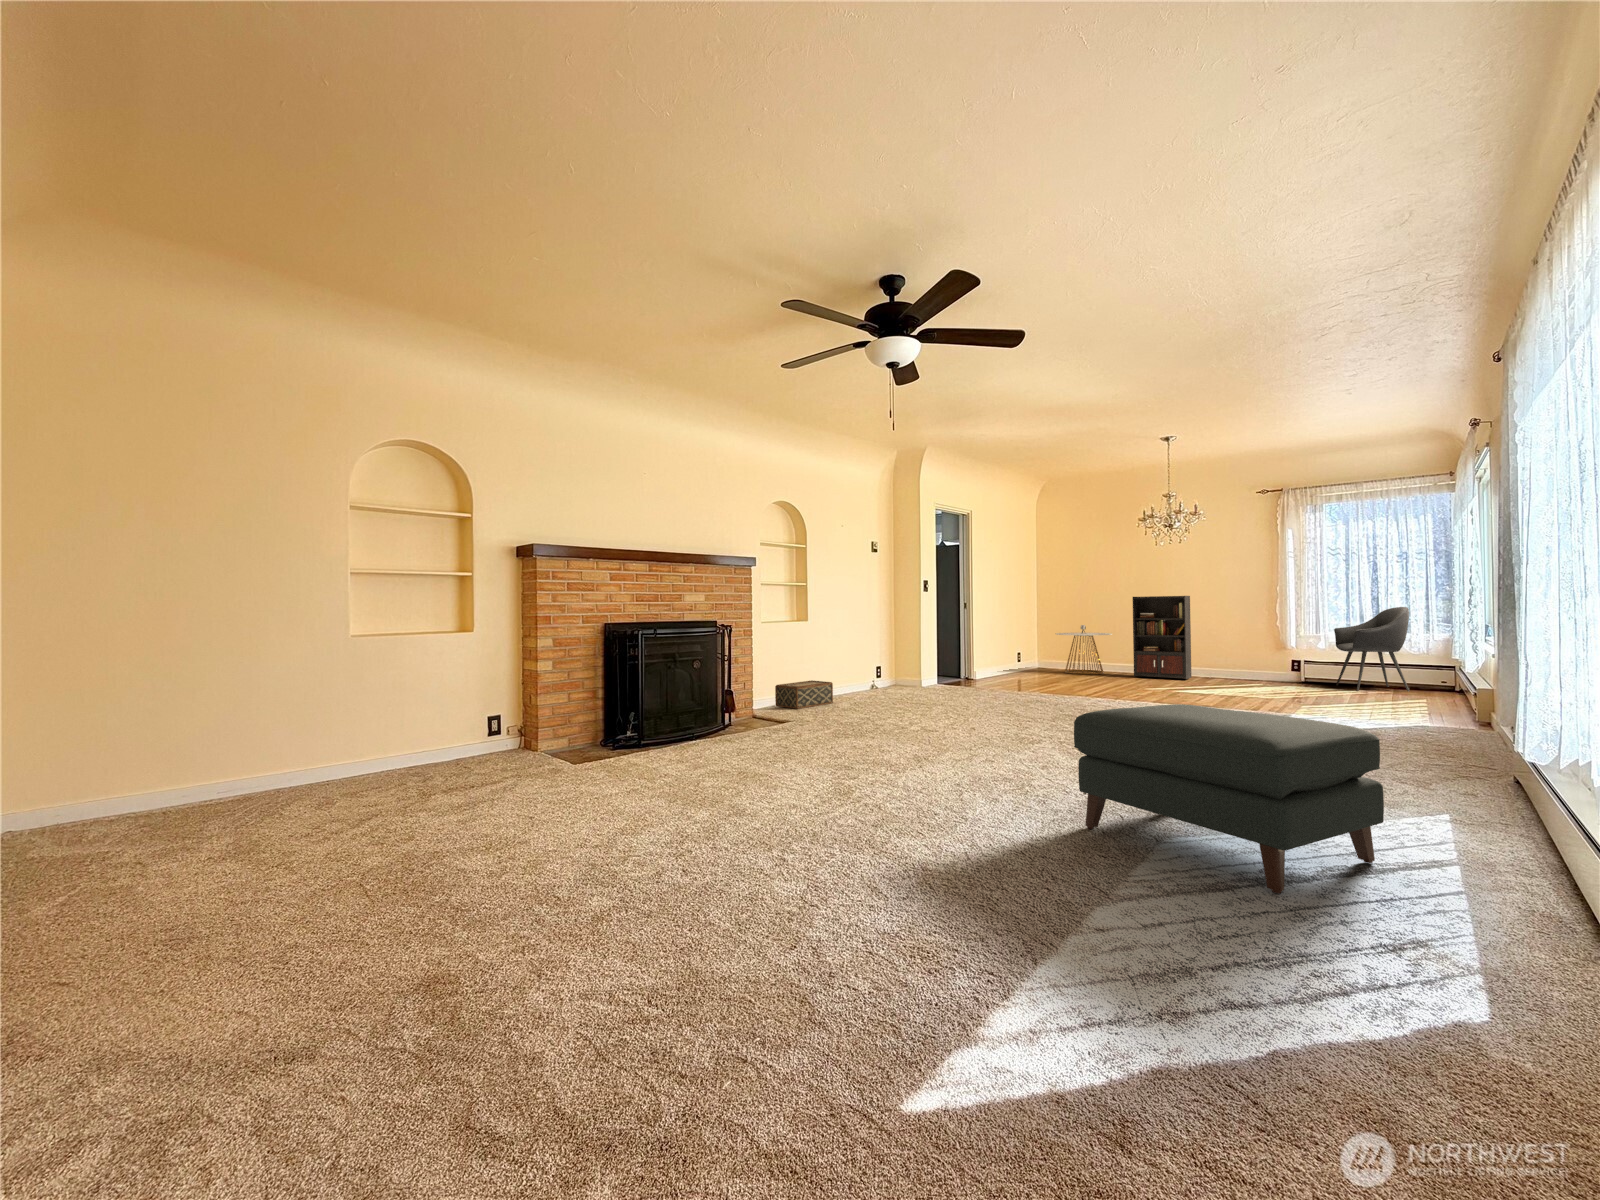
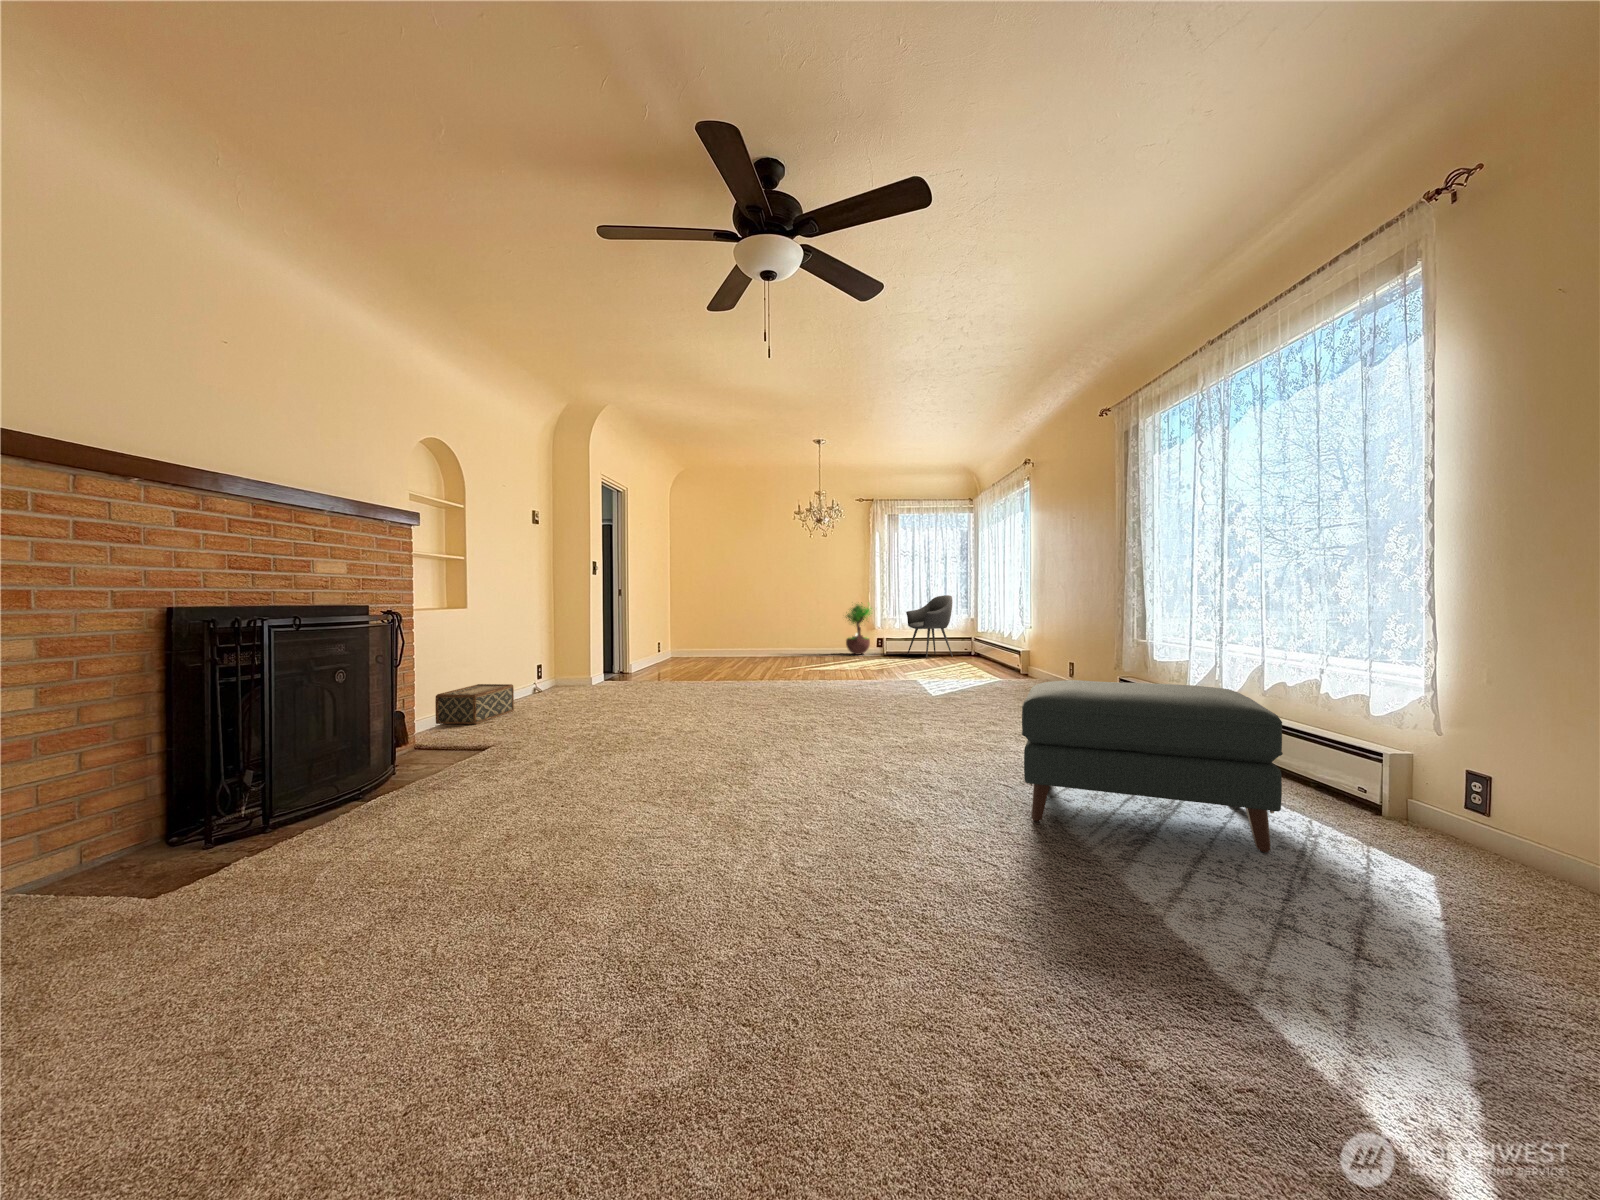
bookcase: present [1133,596,1211,679] -> none [768,584,822,657]
potted tree: none [1234,612,1283,681] -> present [846,604,871,655]
side table: present [1056,625,1112,675] -> none [695,611,745,657]

